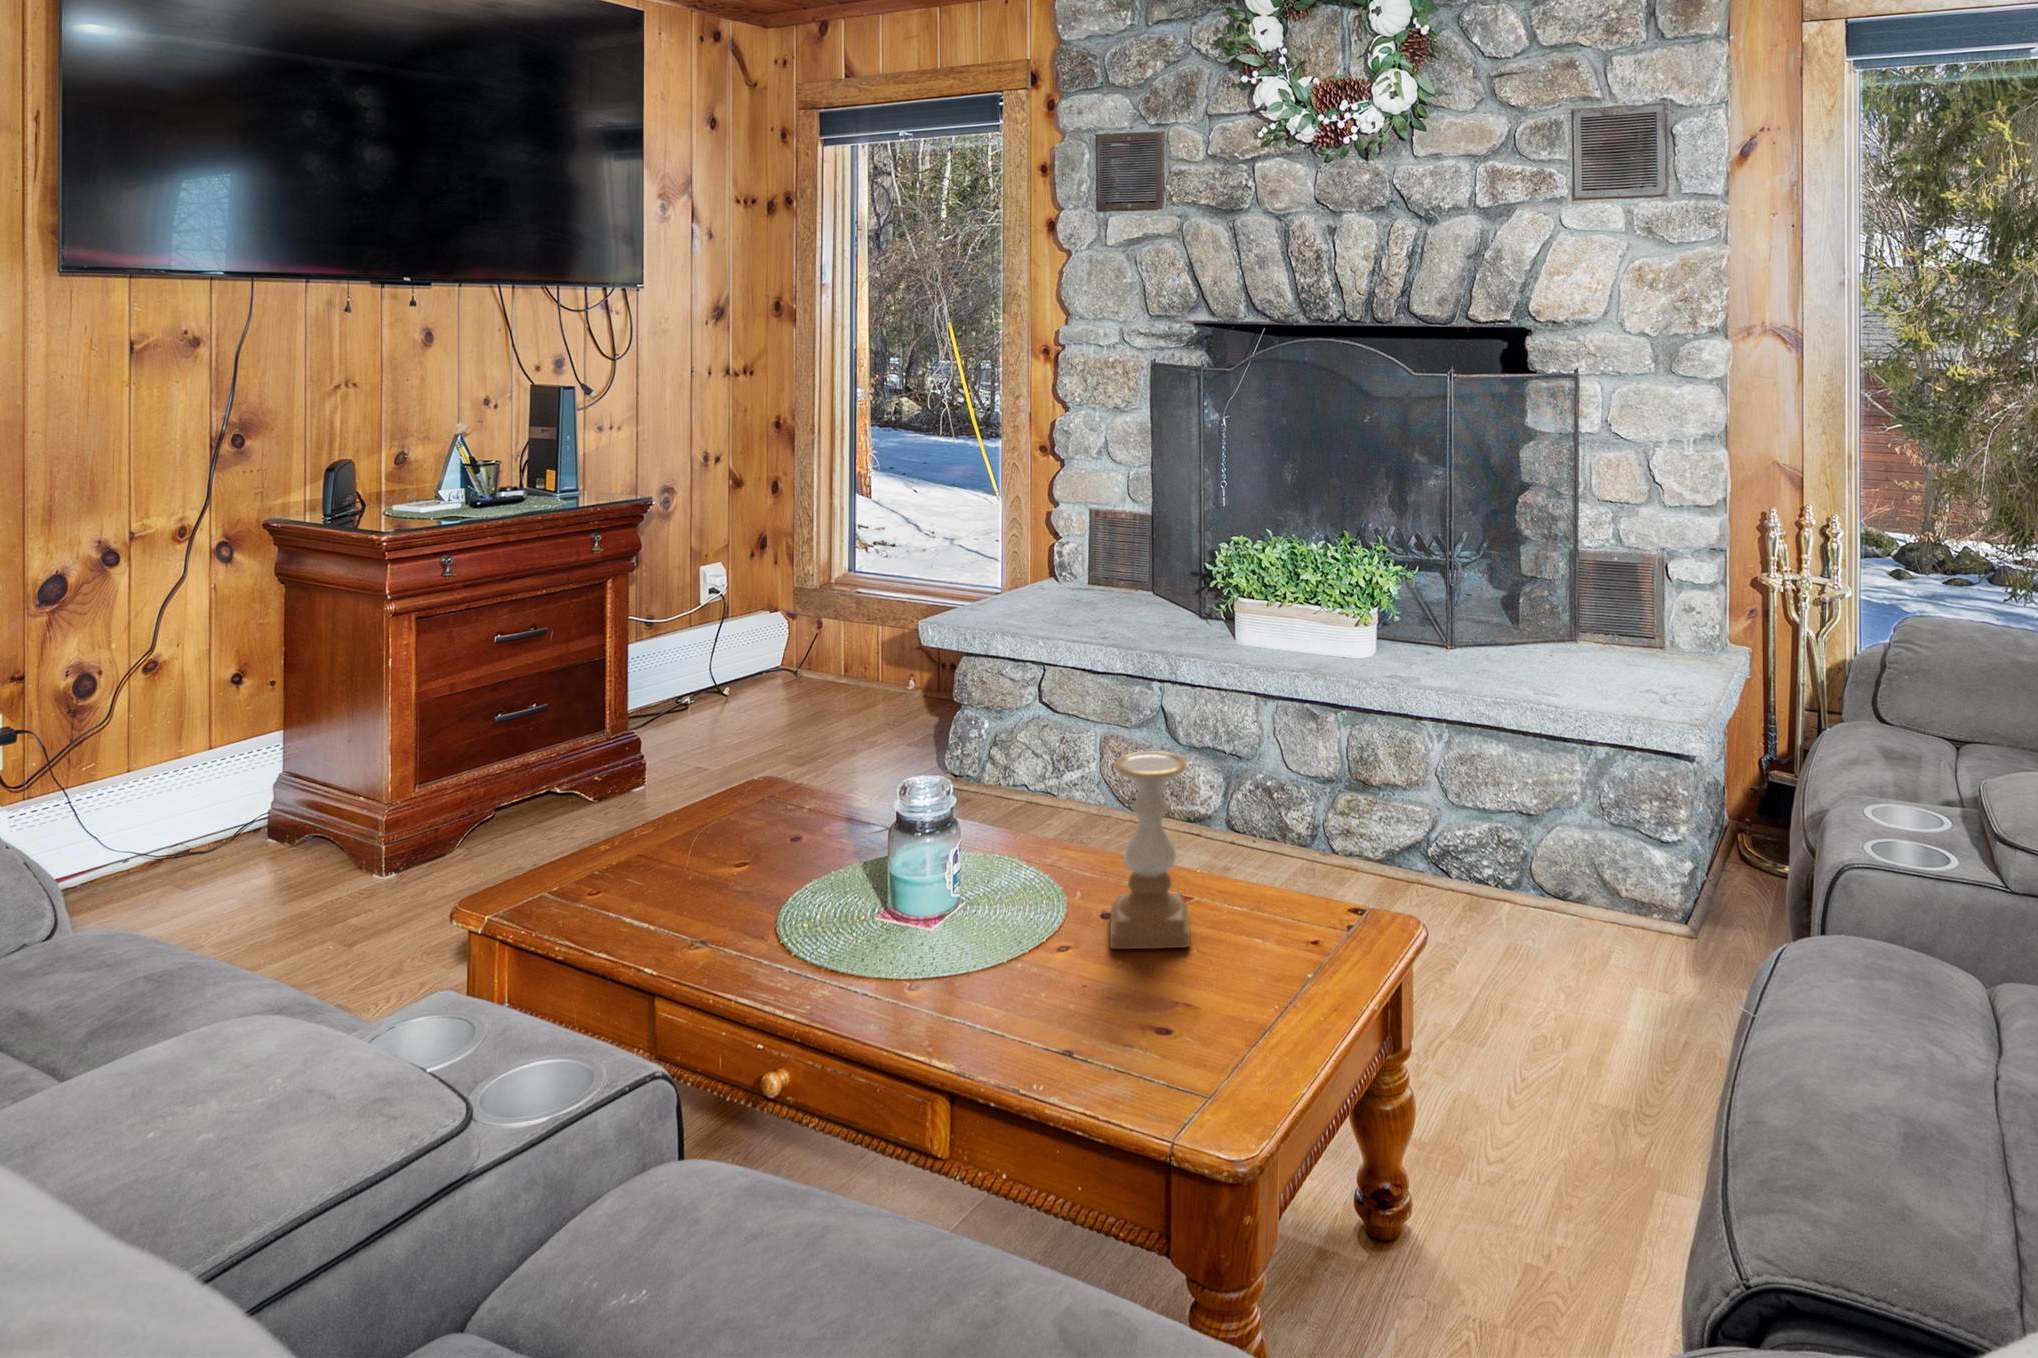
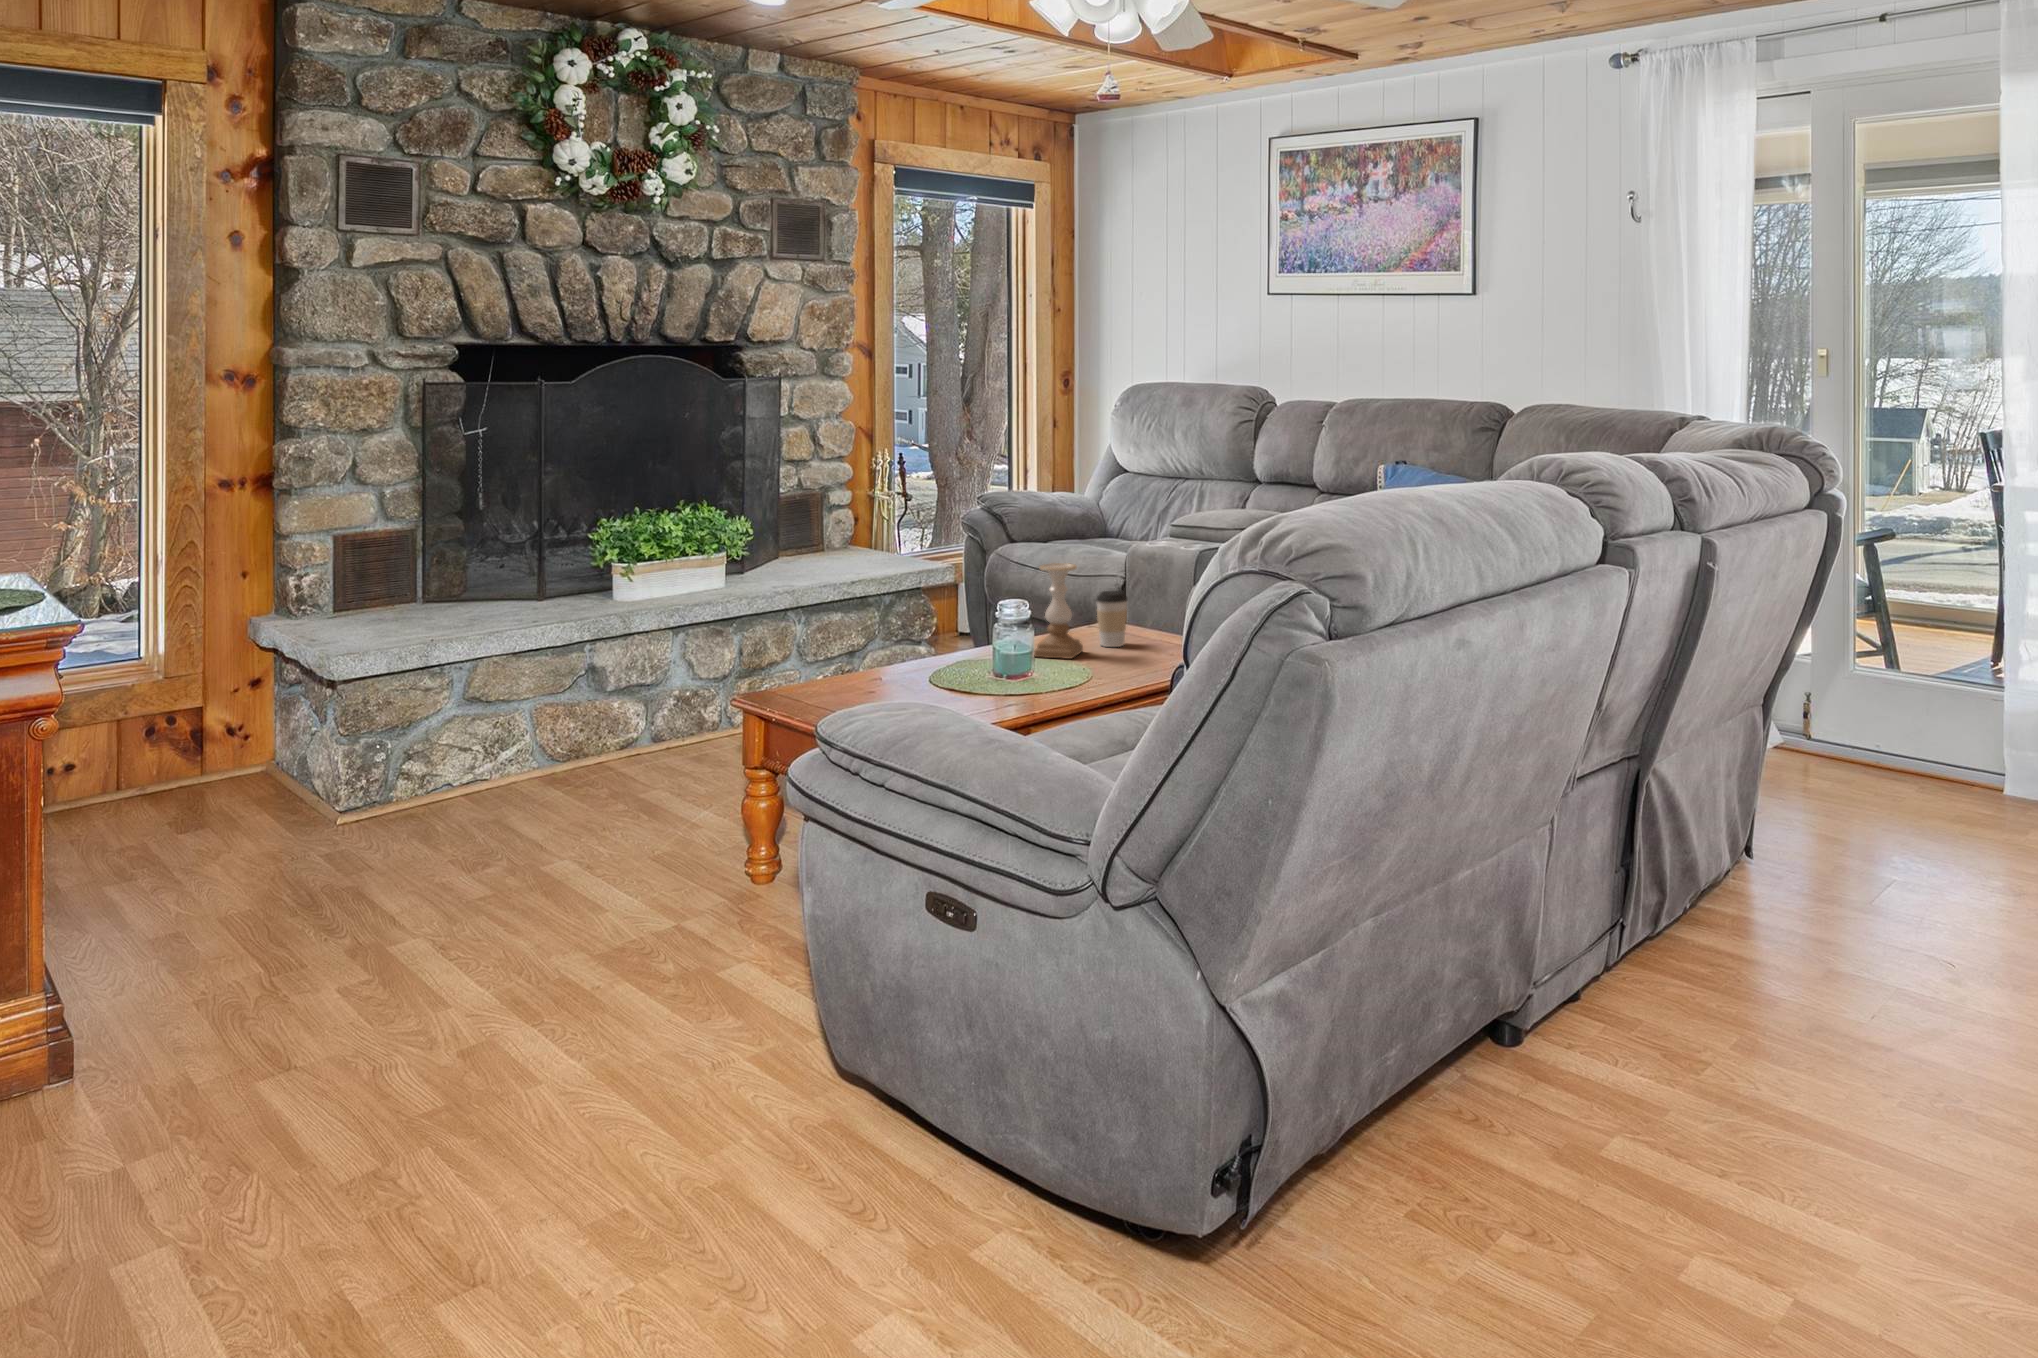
coffee cup: none [1239,847,1307,977] -> present [1097,590,1127,647]

